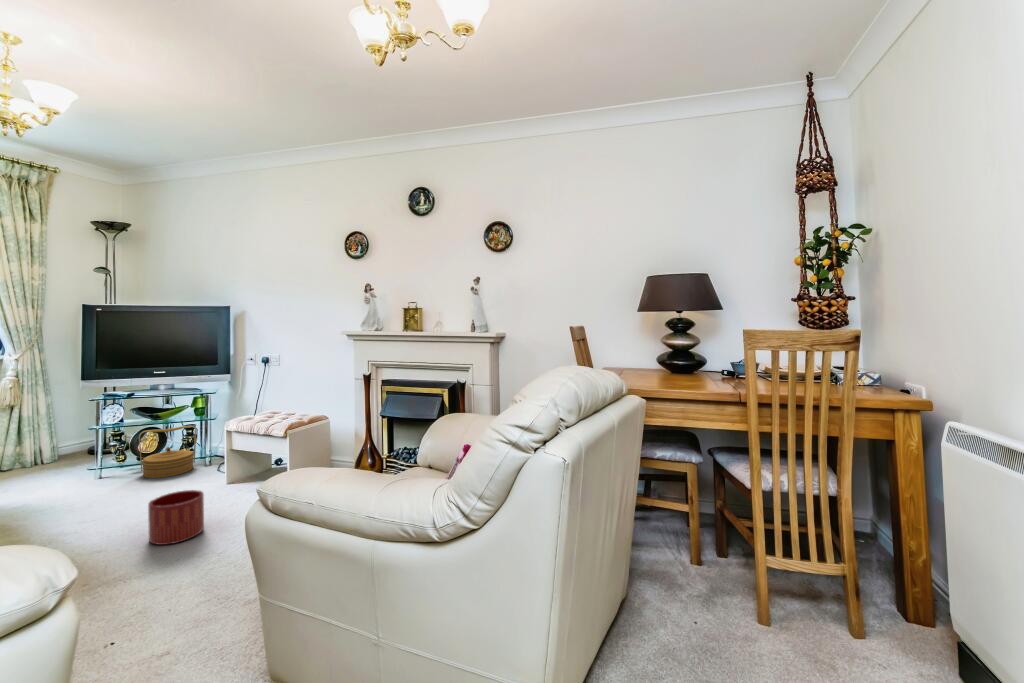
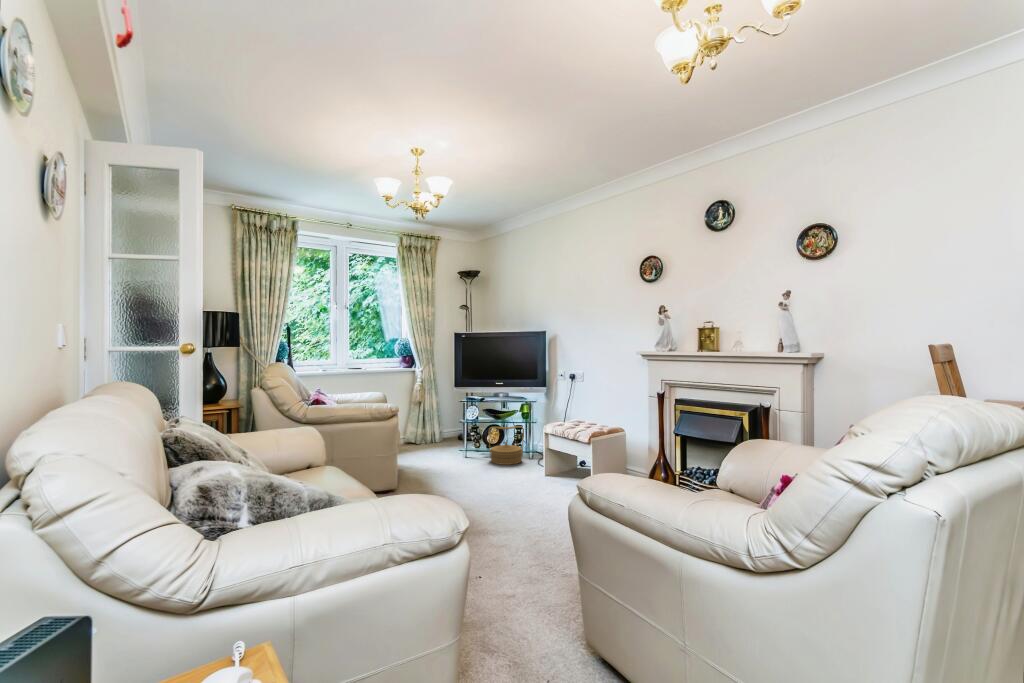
planter: present [148,490,204,545] -> none [504,475,537,514]

